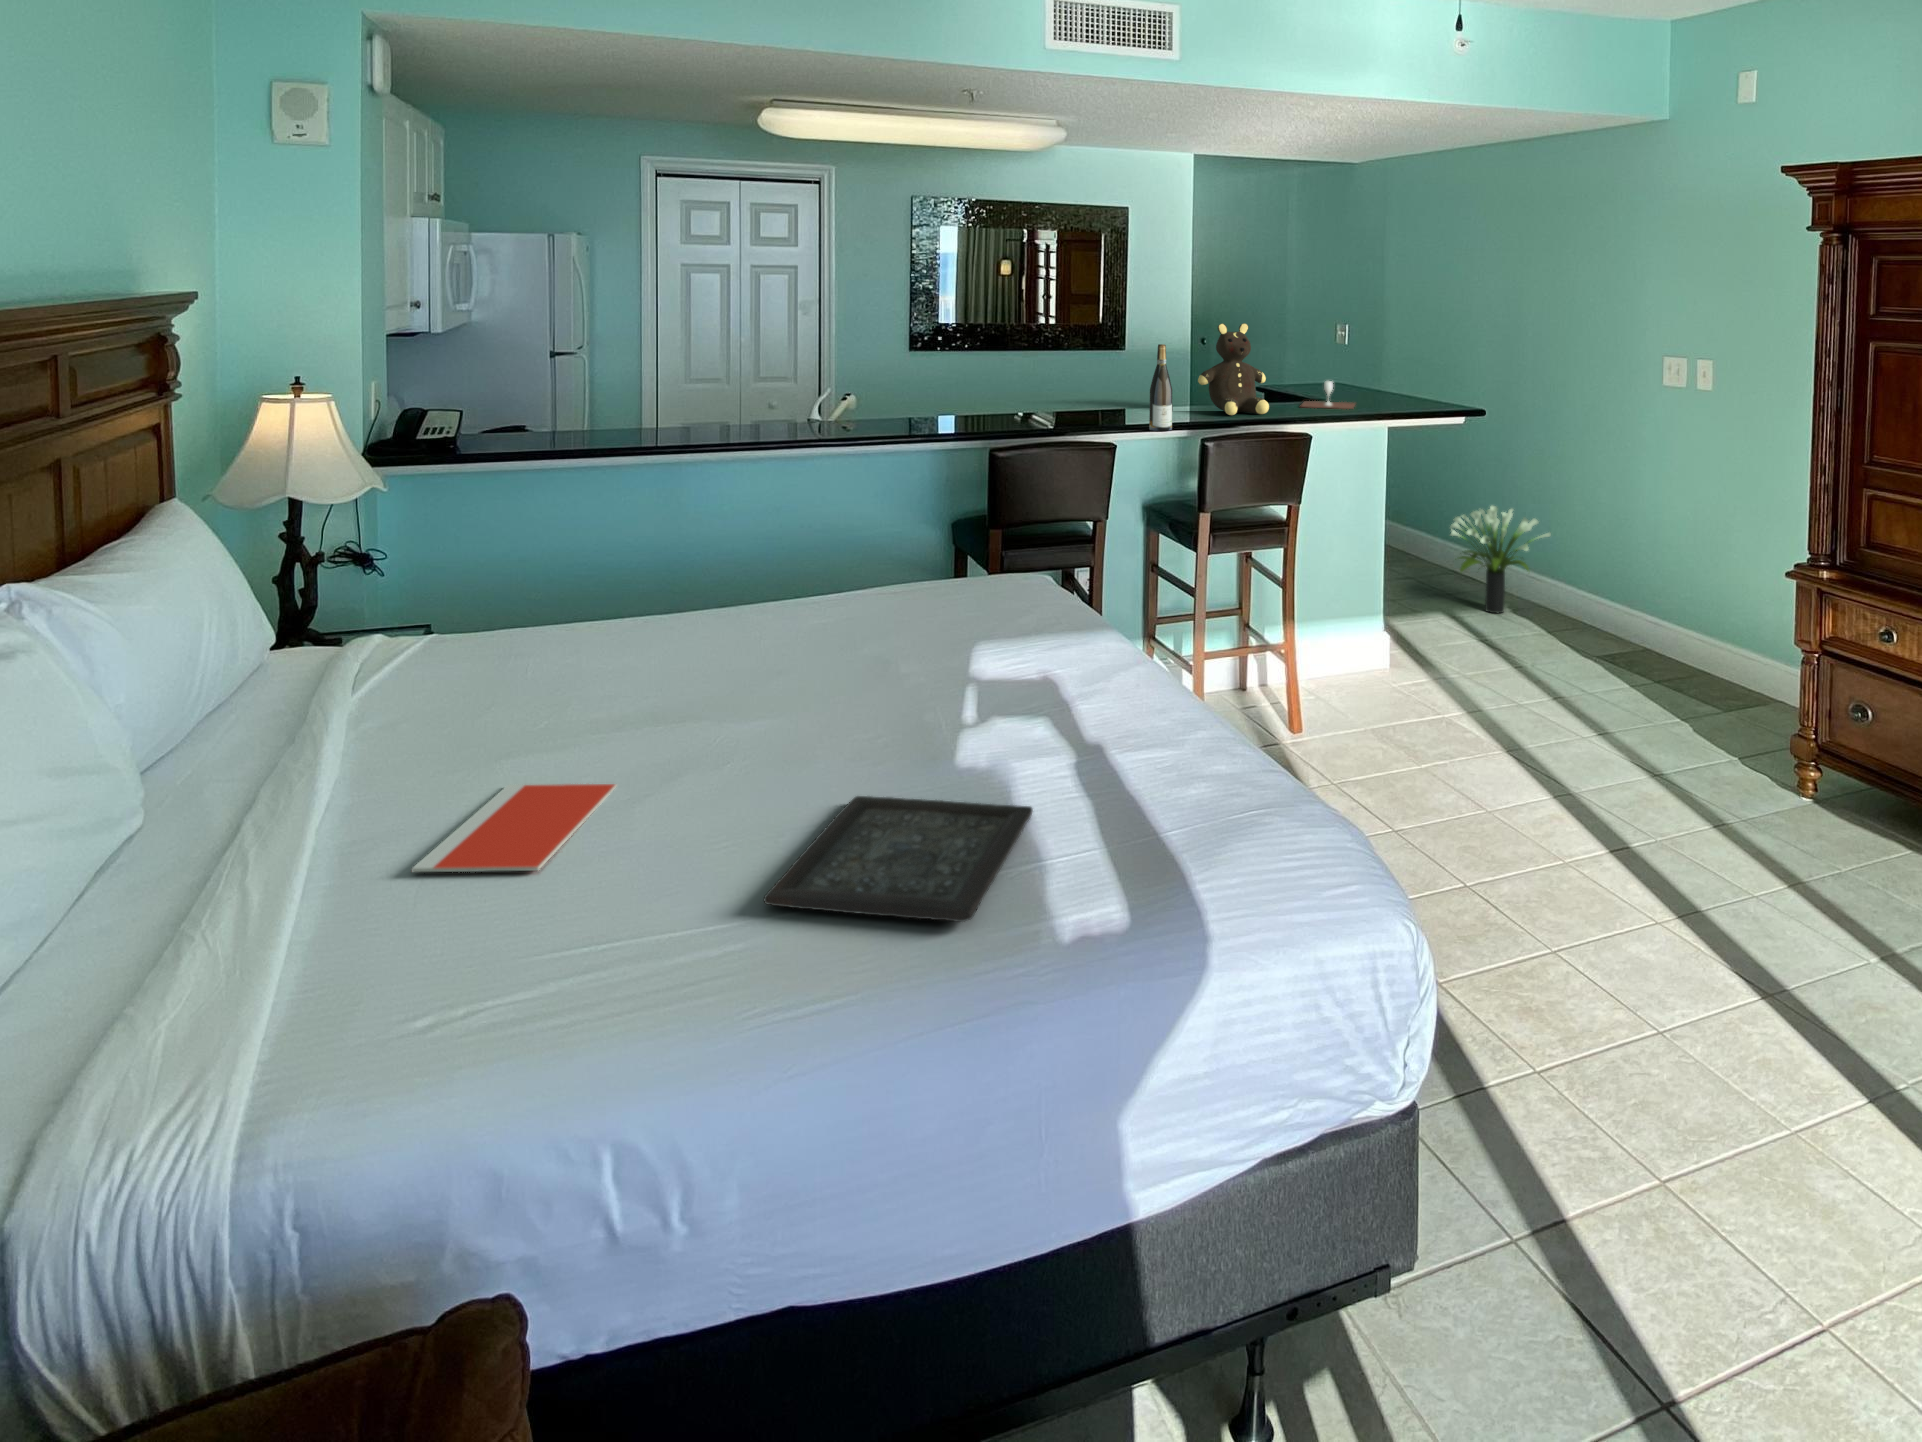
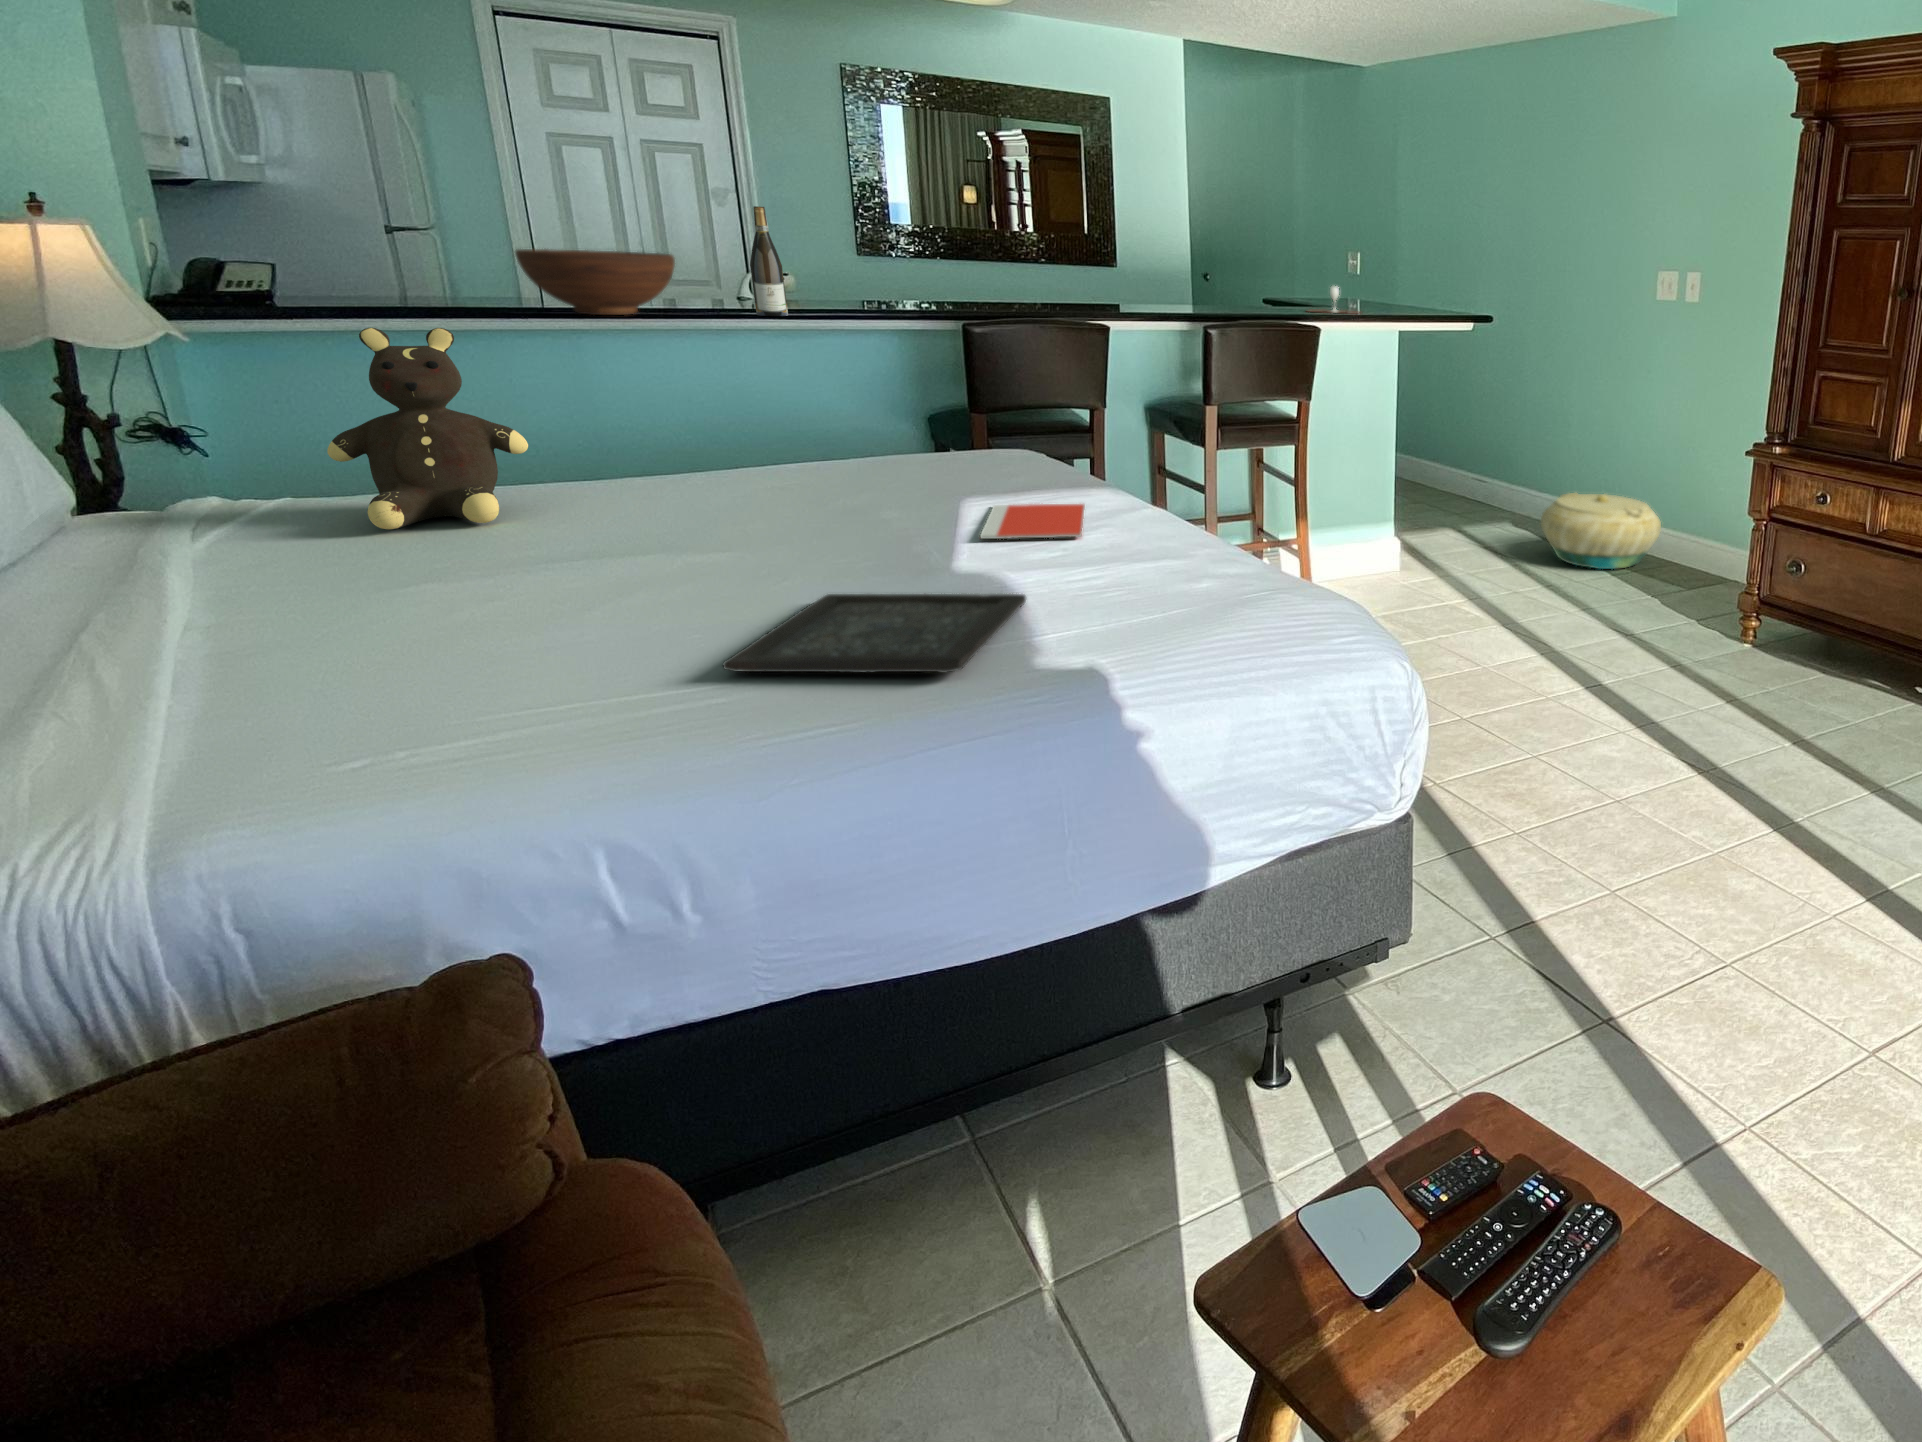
teddy bear: present [1198,323,1269,415] -> present [327,328,528,529]
wine bottle: present [1149,344,1172,431] -> present [750,206,788,316]
fruit bowl: none [637,390,756,450] -> present [515,249,675,315]
potted plant: present [1451,506,1551,613] -> none [1453,423,1546,524]
basket: none [1549,589,1688,680] -> present [1541,493,1661,569]
notebook: present [411,784,616,872] -> present [980,504,1085,539]

